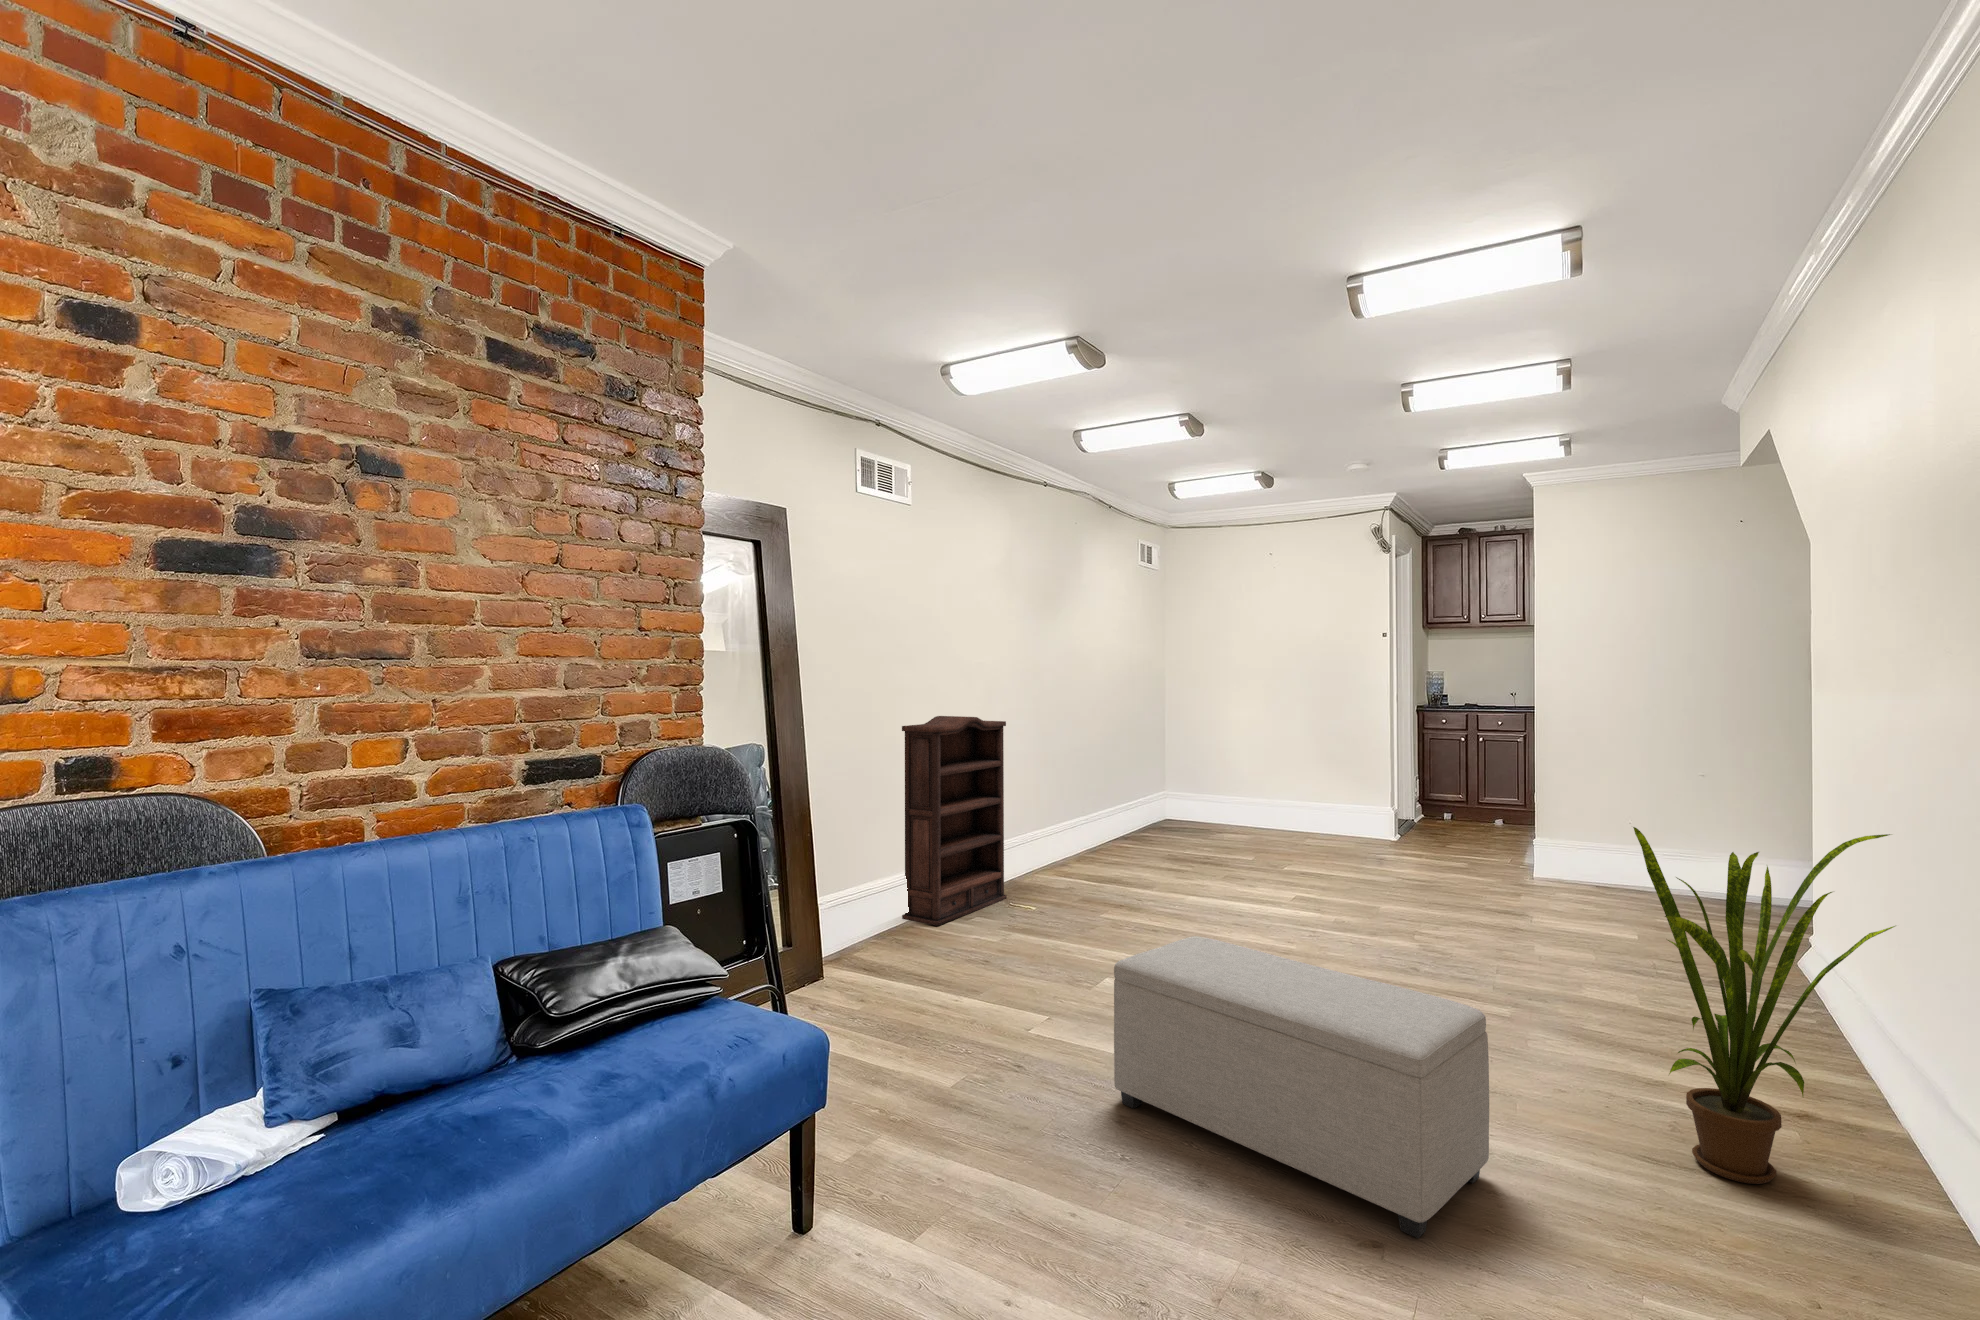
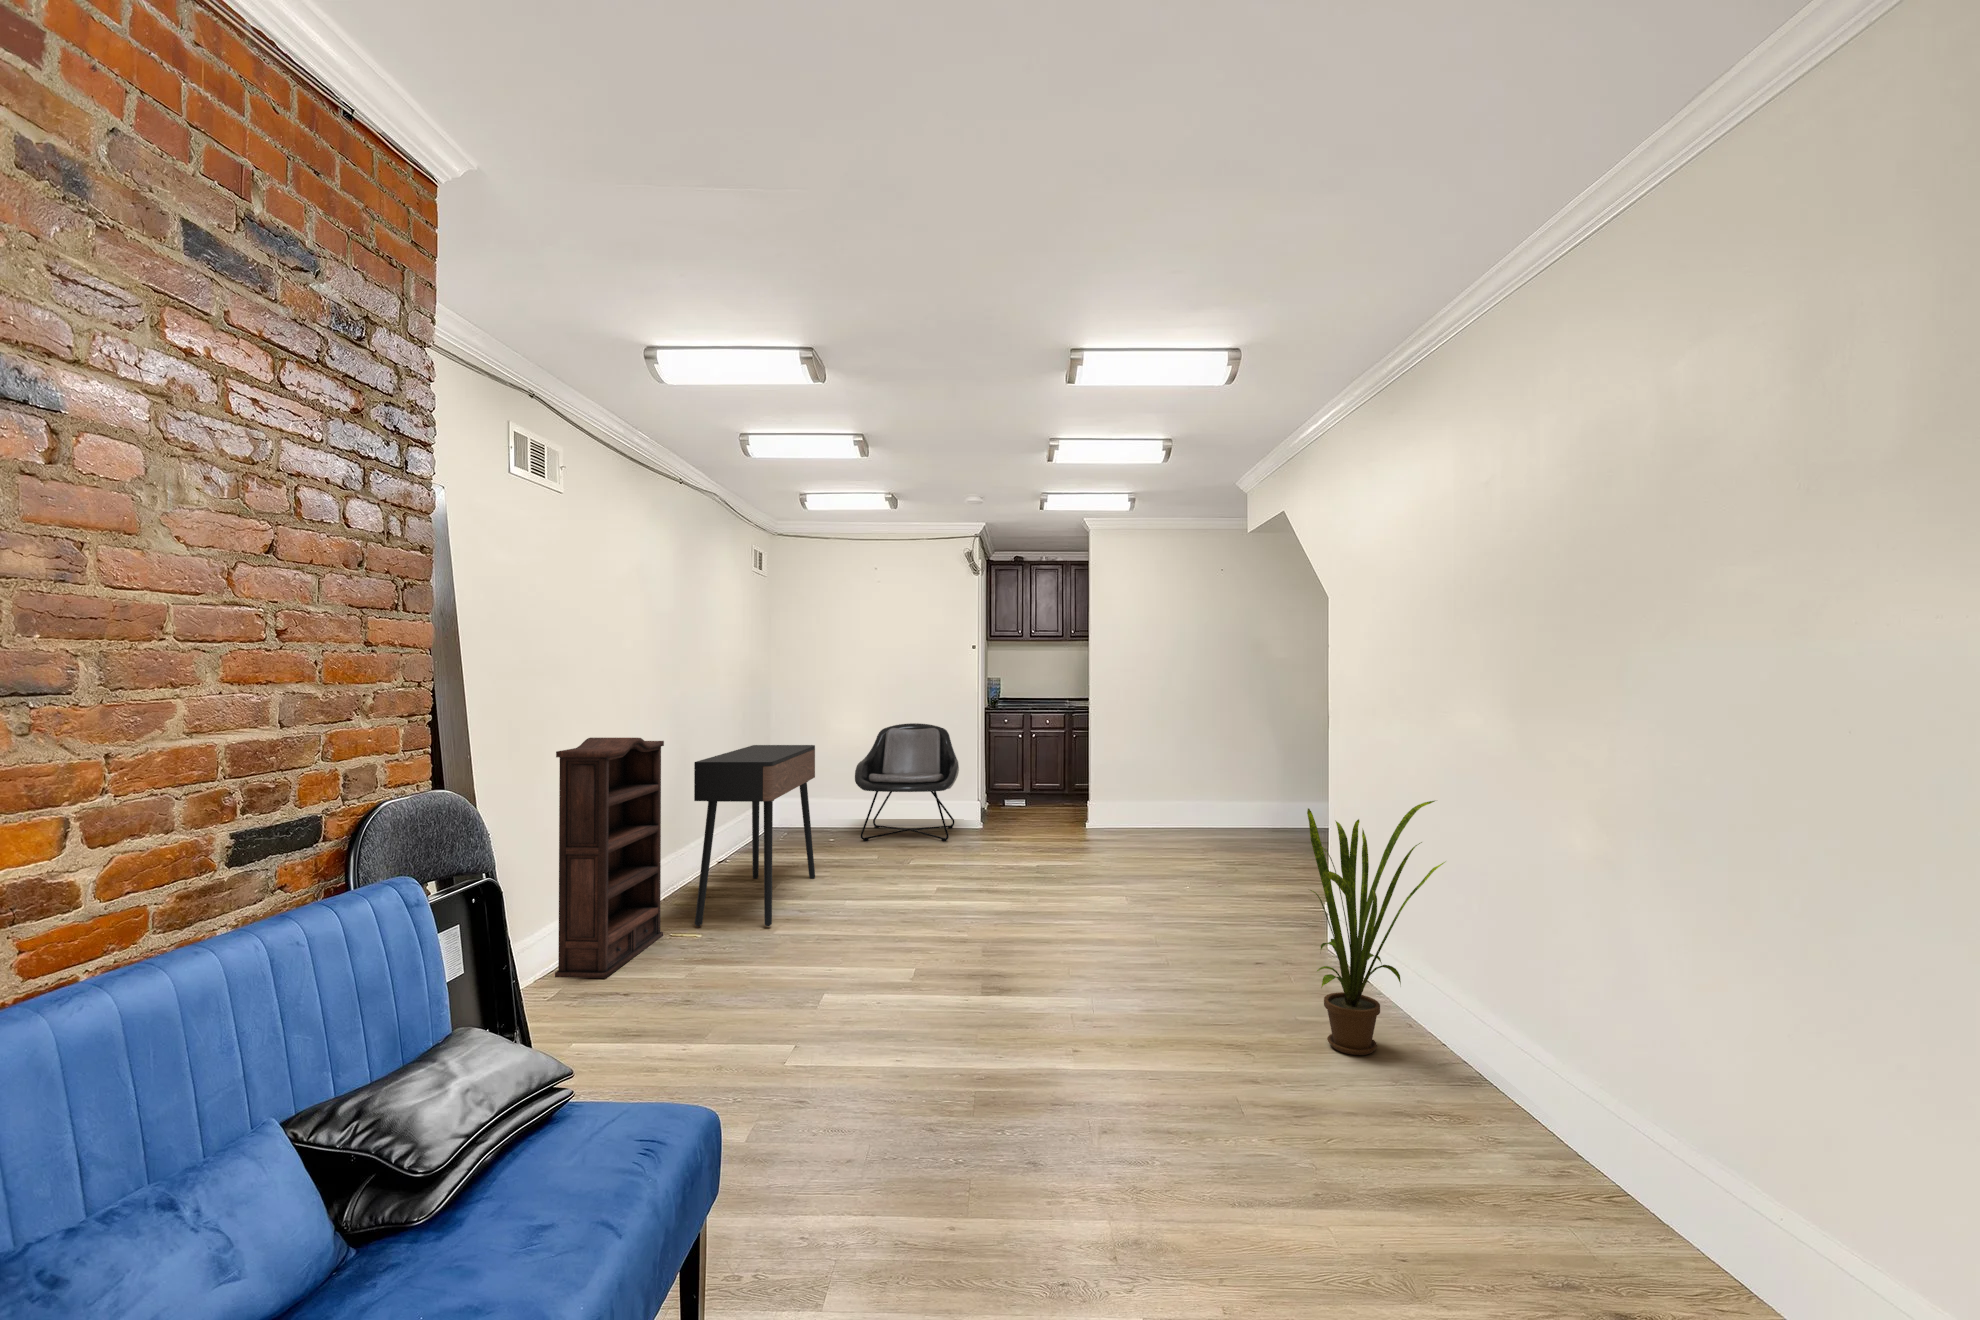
lounge chair: none [1241,716,1361,845] -> present [855,723,959,841]
console table: none [1035,731,1176,903] -> present [694,745,815,926]
ottoman: present [1114,936,1489,1238] -> none [924,942,1233,1156]

